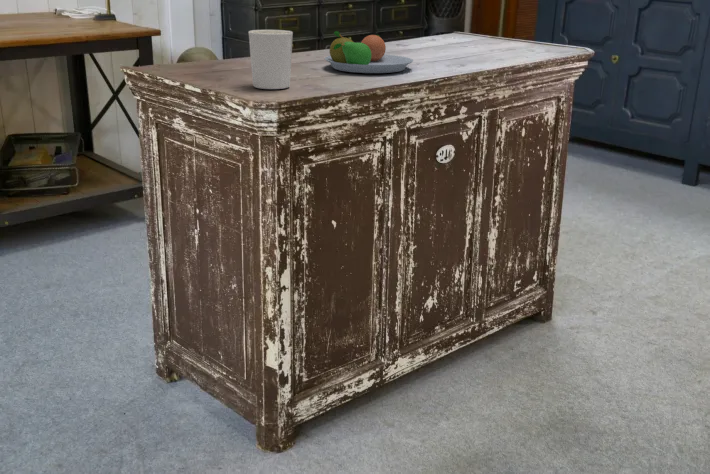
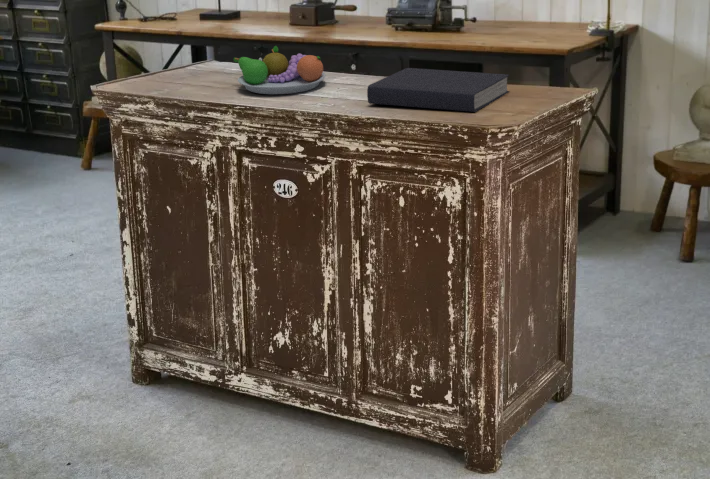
candle holder: present [248,30,293,89] -> none [143,35,180,85]
book: none [423,32,537,60] -> present [367,68,509,112]

